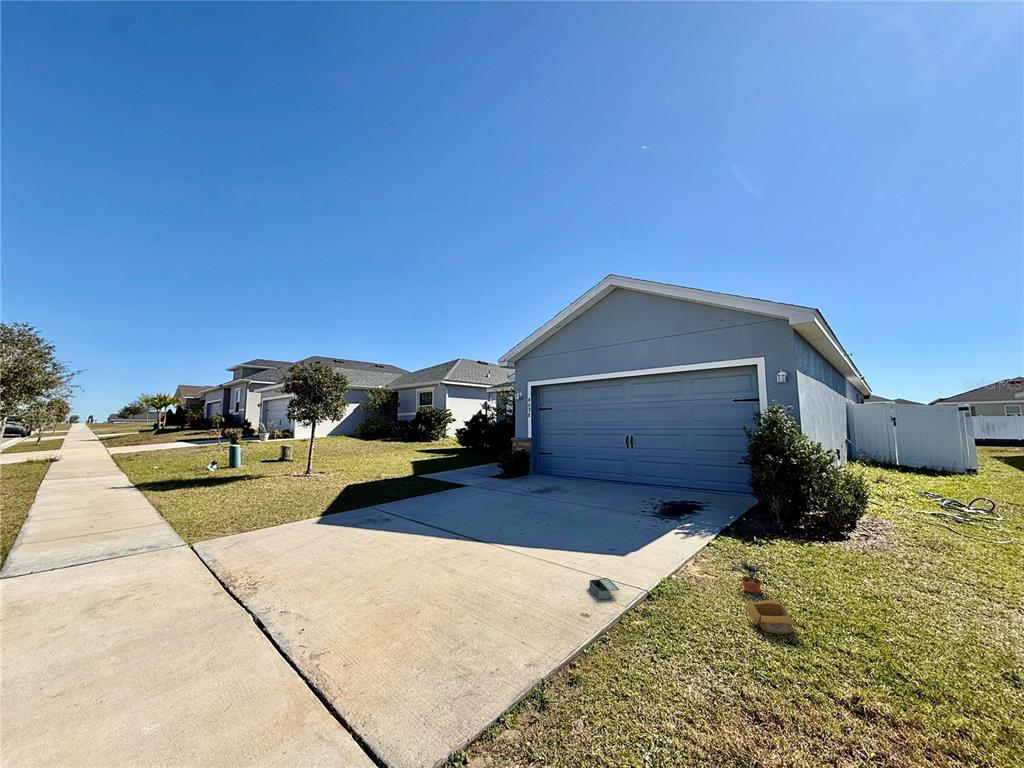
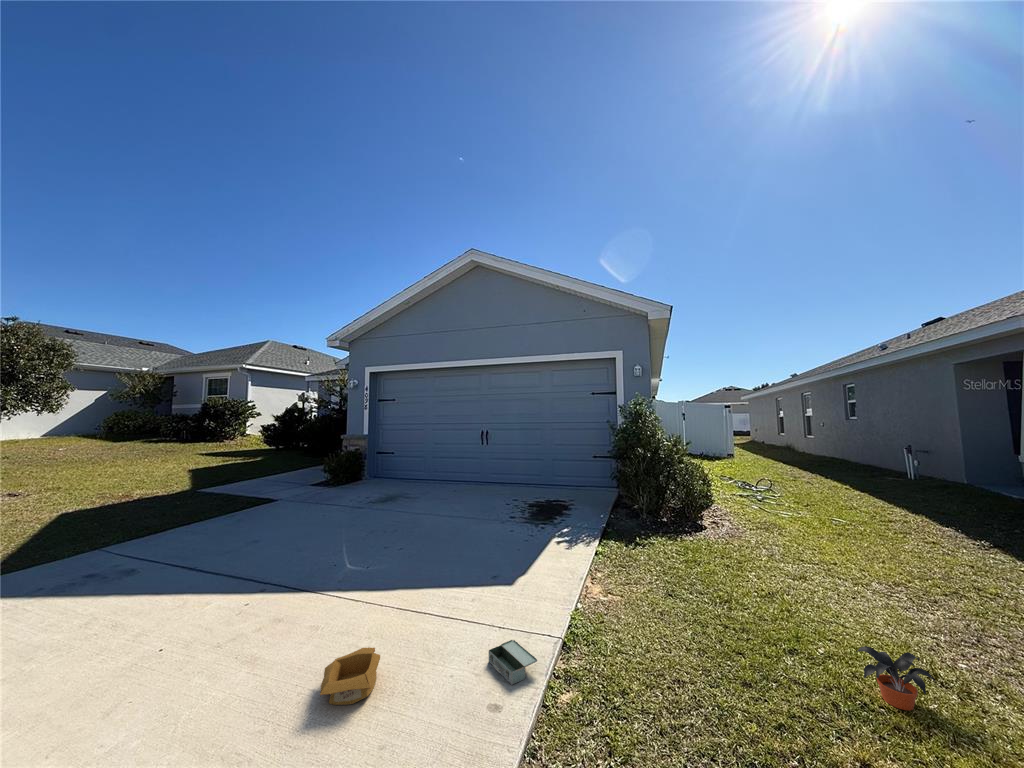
potted plant: present [731,561,768,593] -> present [857,646,935,711]
cardboard box: present [744,600,798,634] -> present [320,648,380,705]

